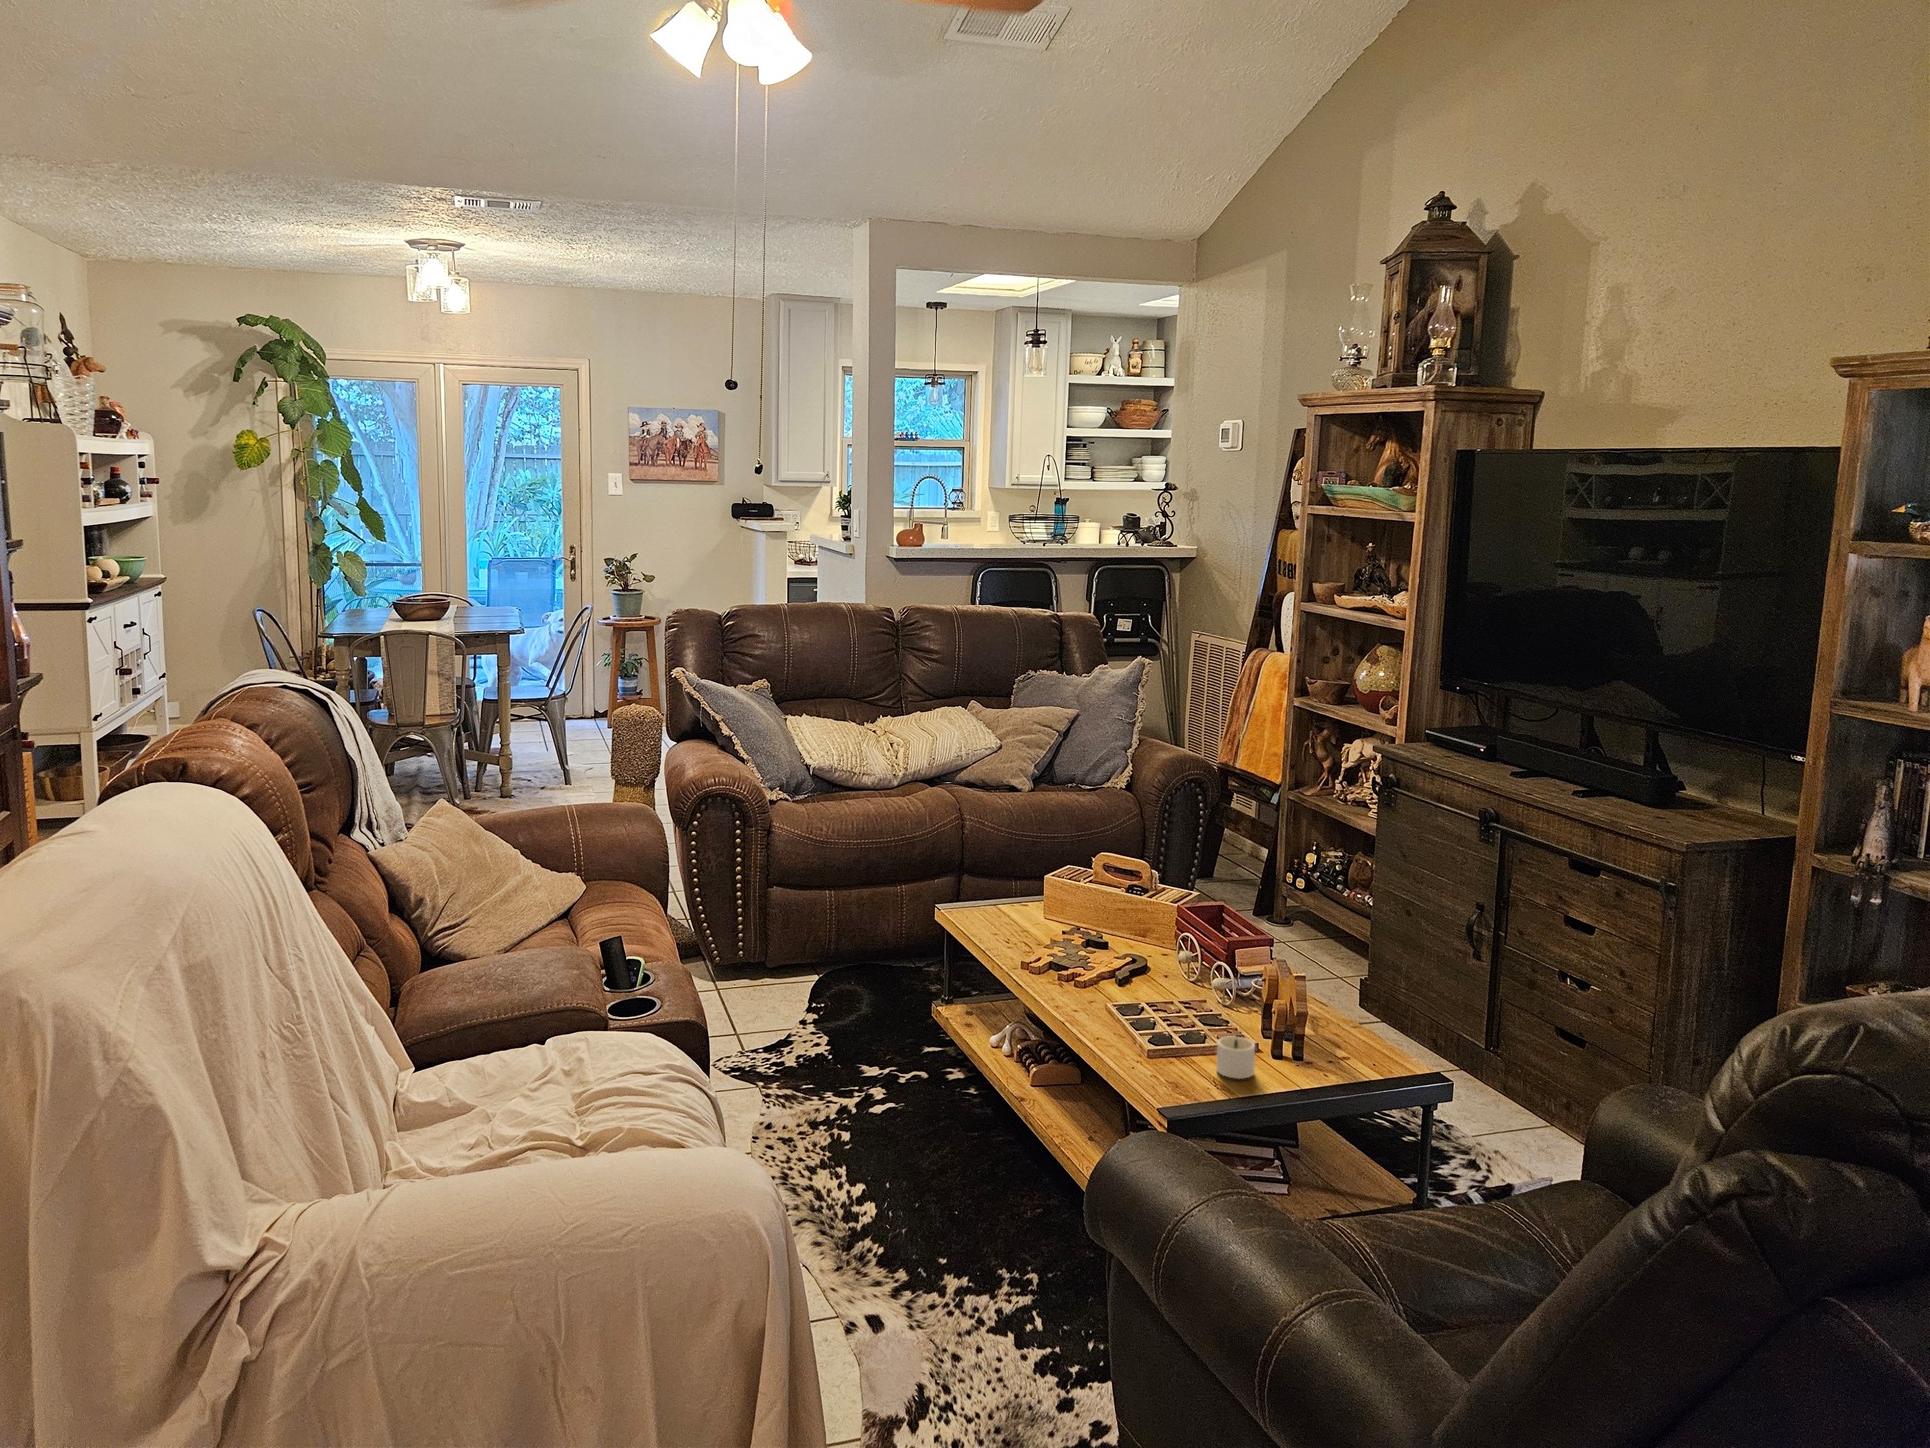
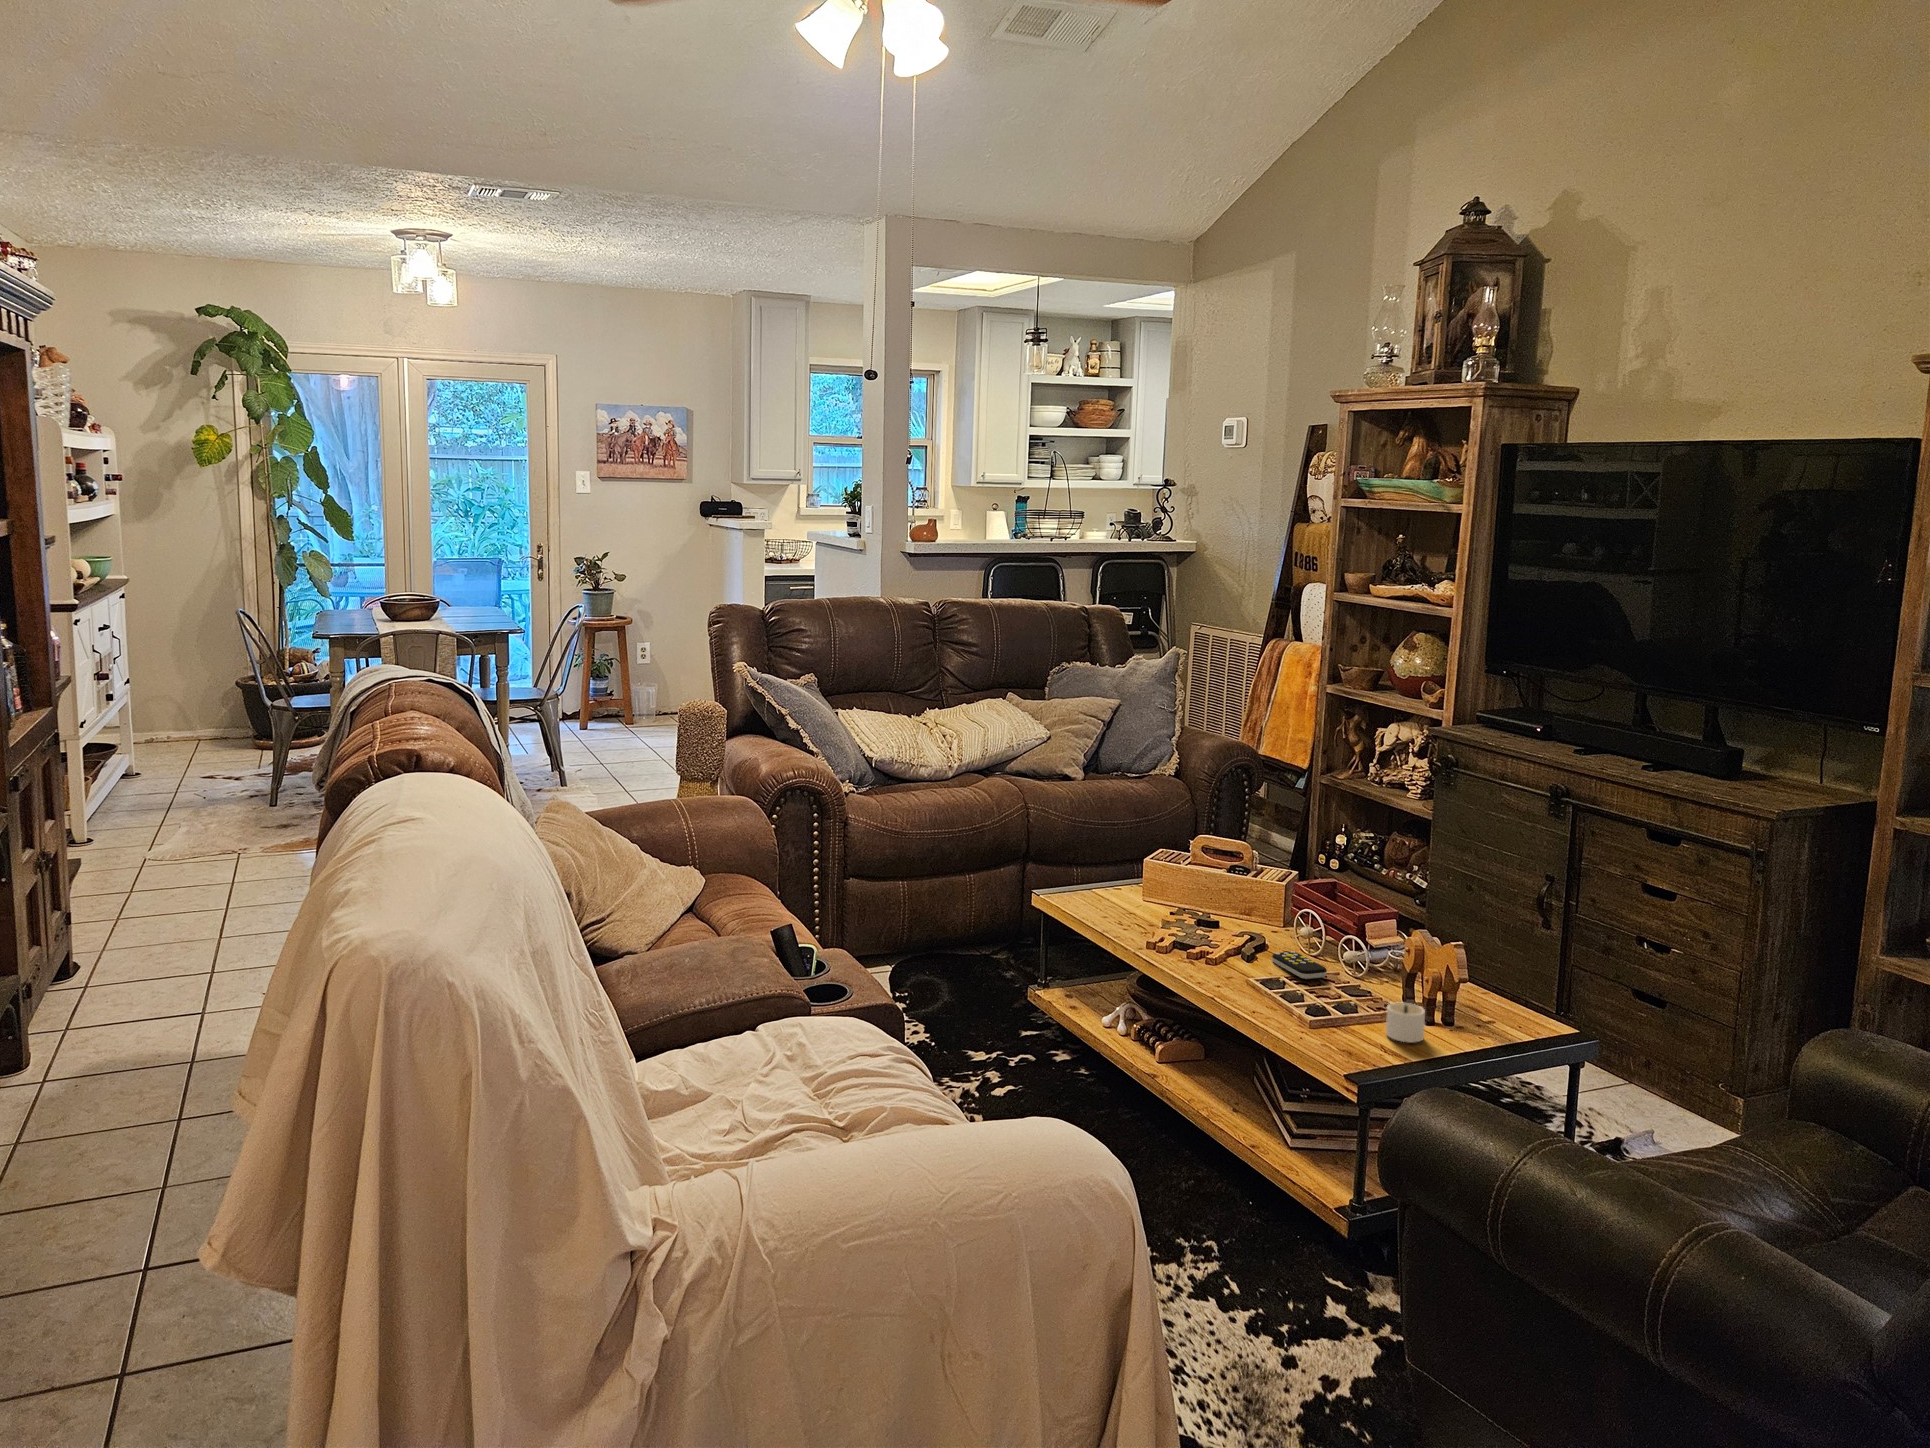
remote control: none [1136,978,1183,1008] -> present [1272,951,1327,979]

